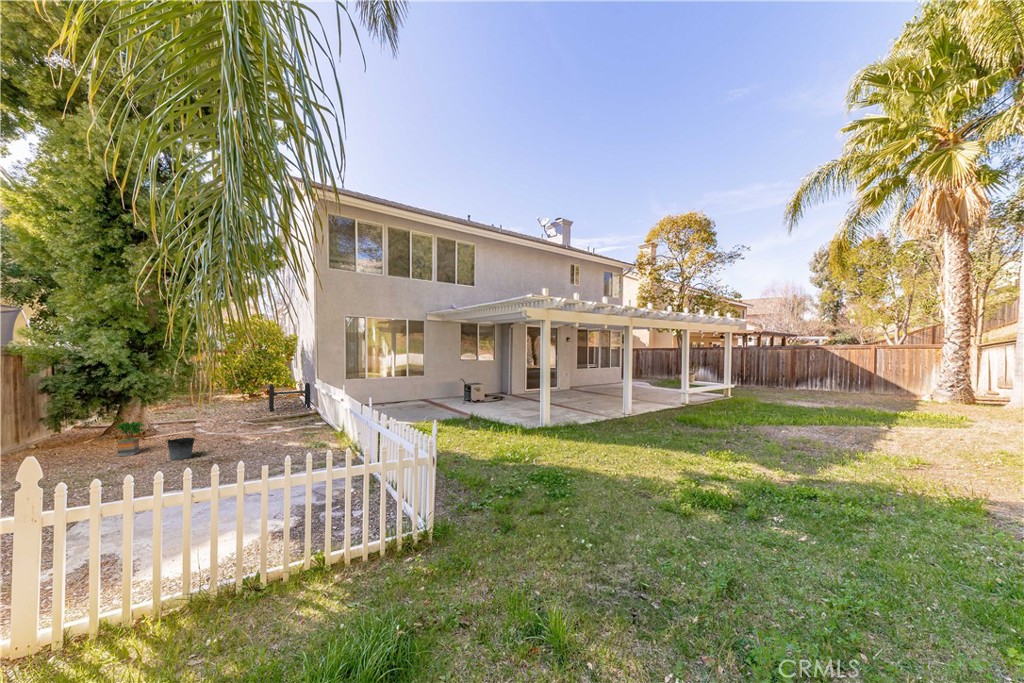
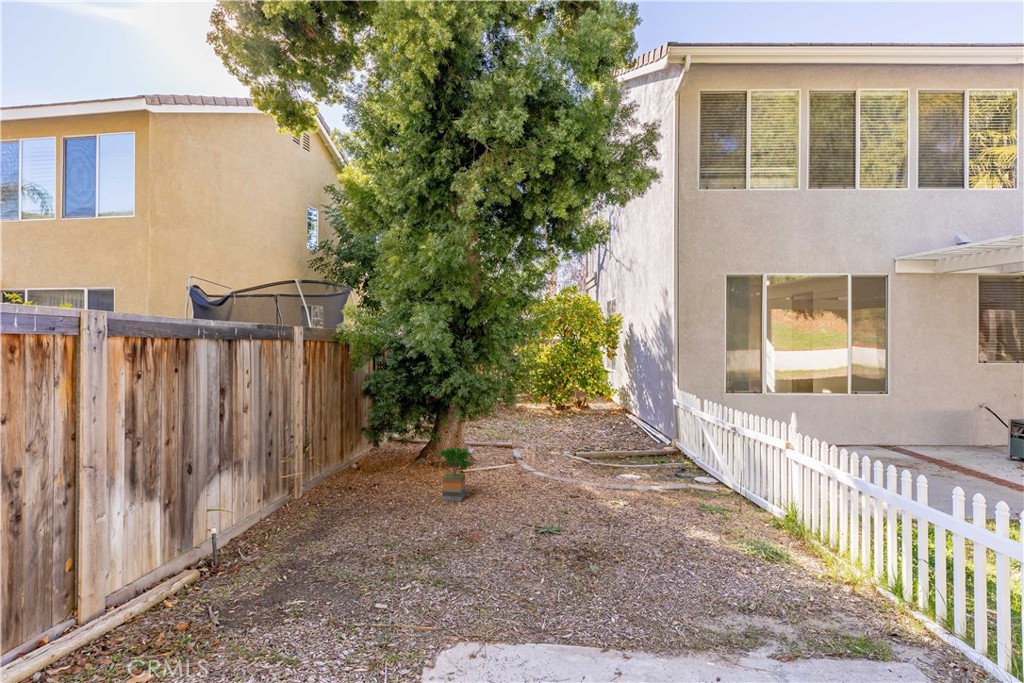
bench: present [269,382,311,411] -> none [594,395,657,439]
bucket: present [166,438,194,460] -> none [505,487,544,527]

